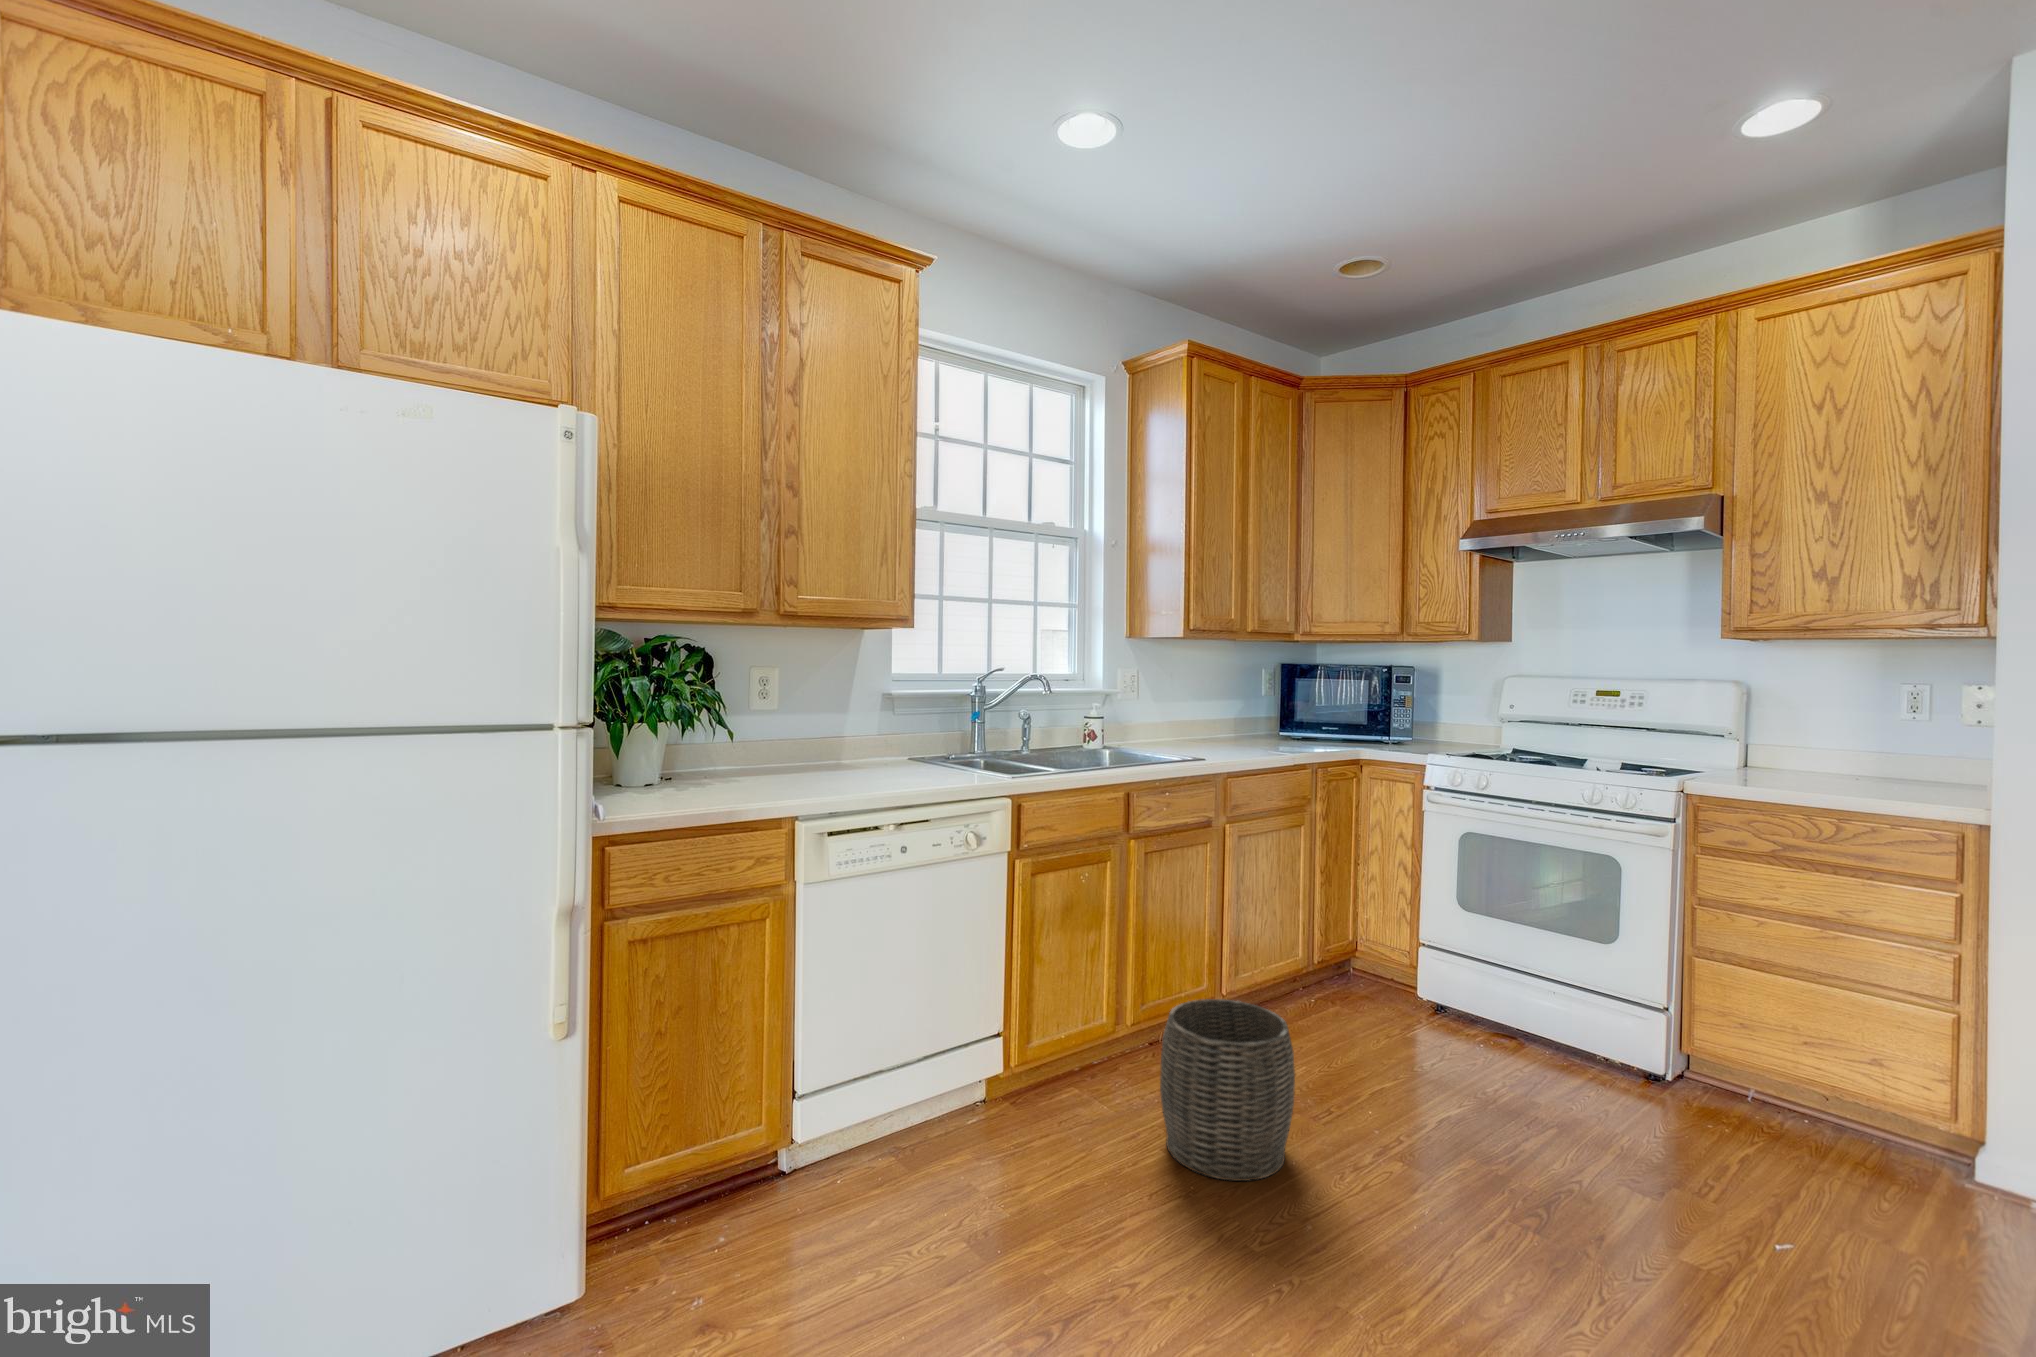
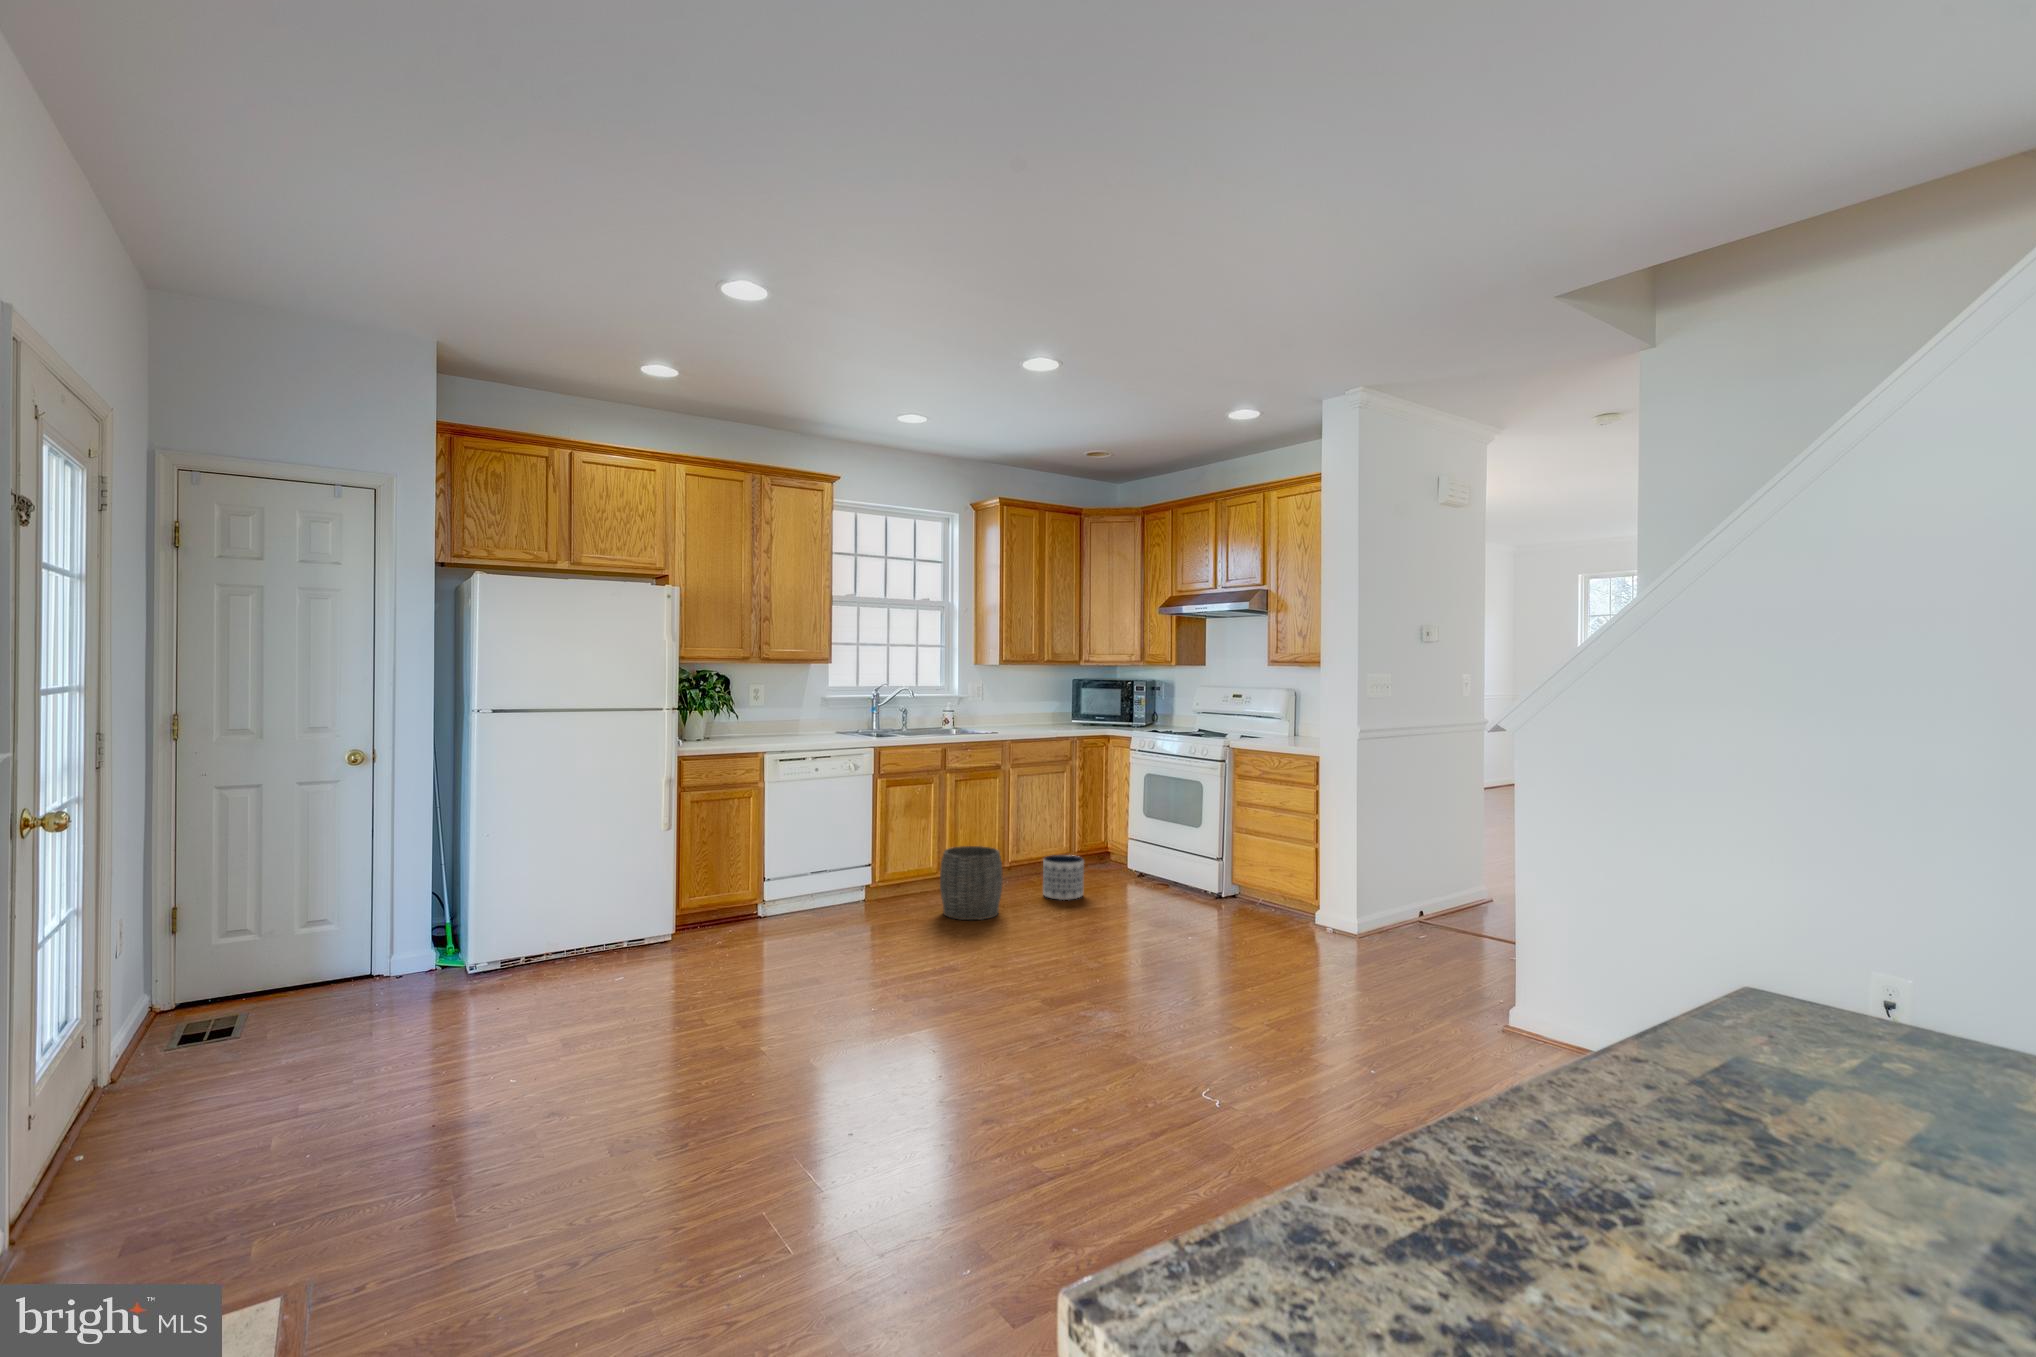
planter: none [1319,994,1403,1094] -> present [1043,855,1084,900]

